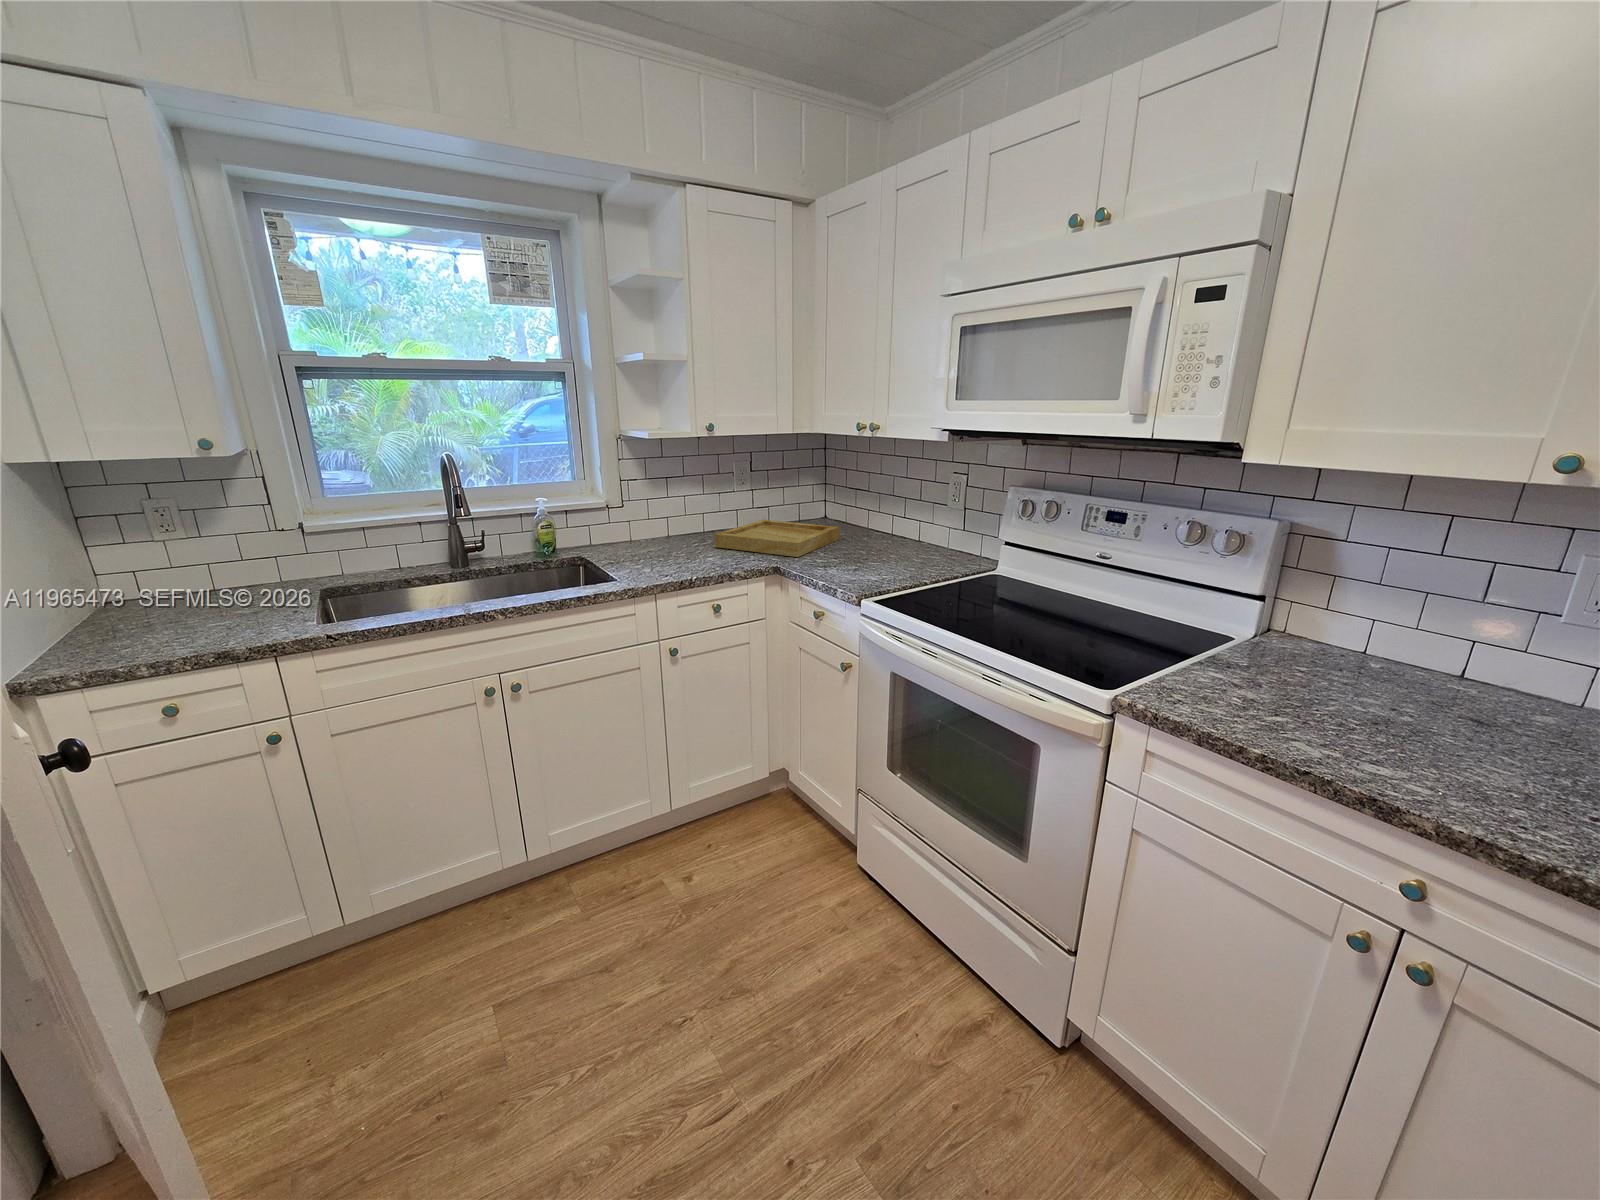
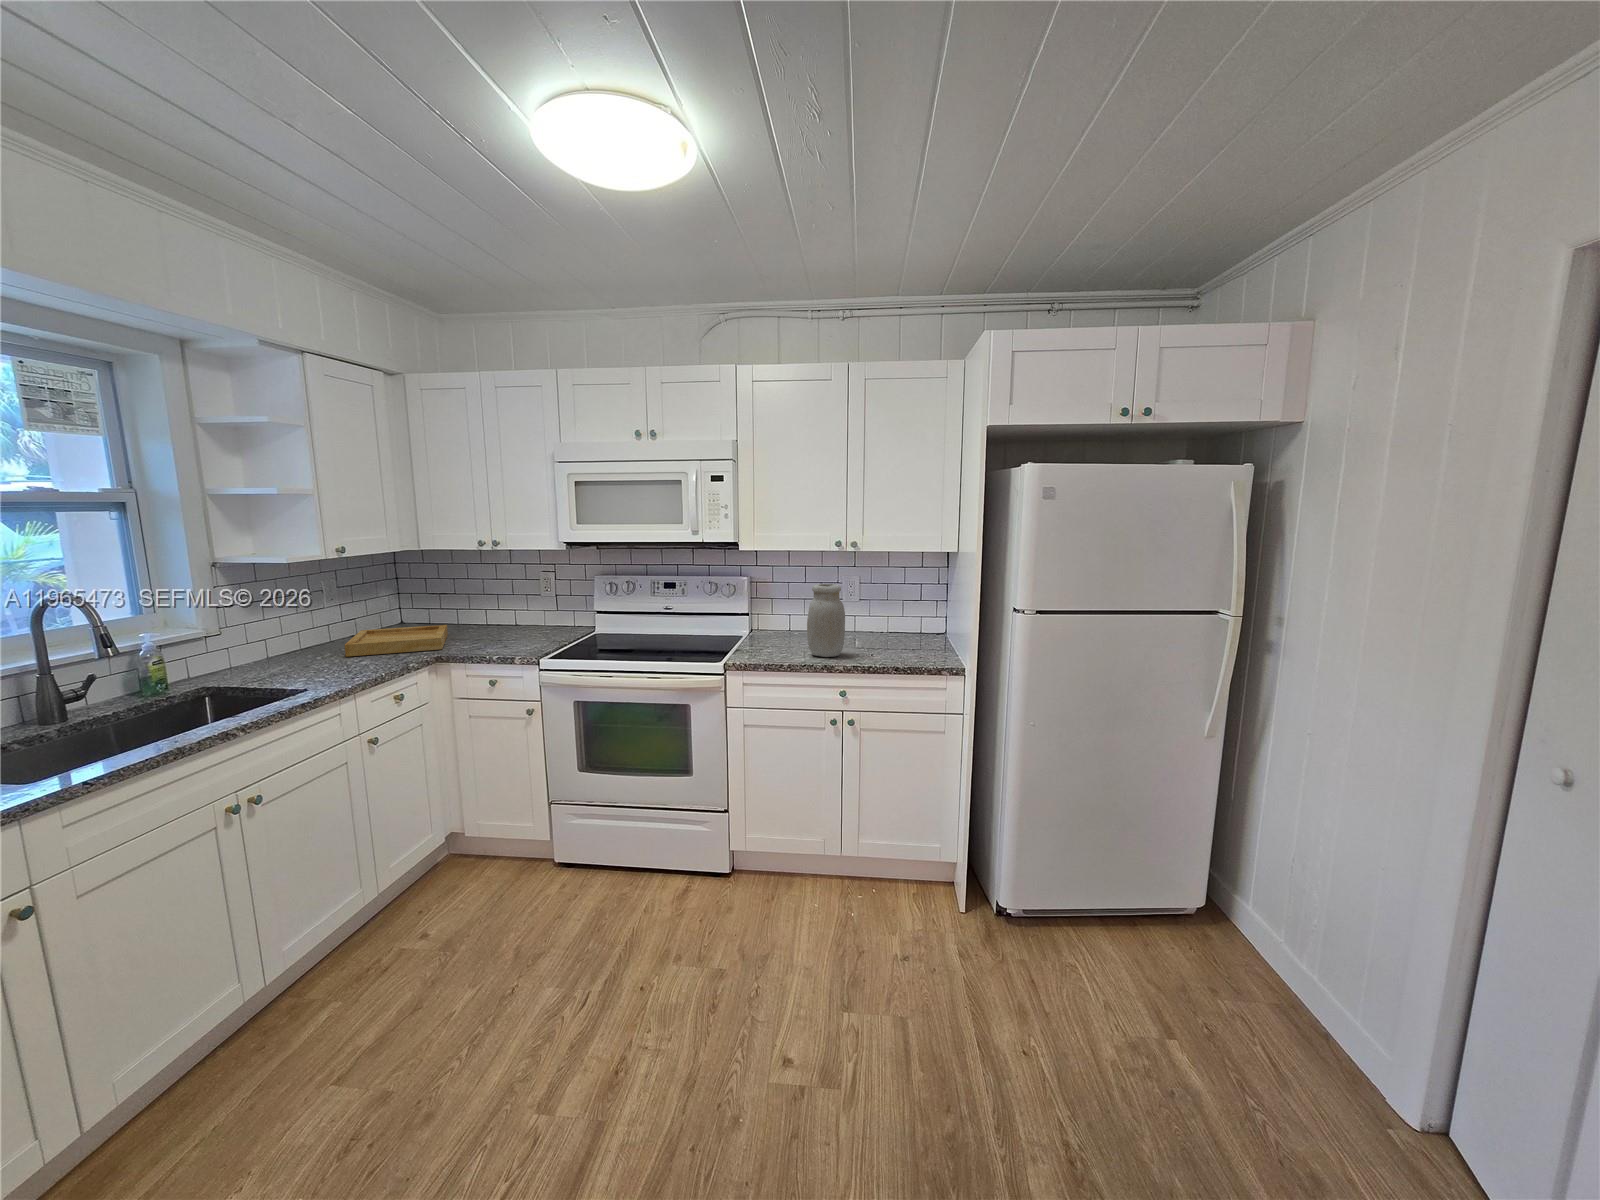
jar: none [1354,570,1518,775] -> present [807,584,845,657]

